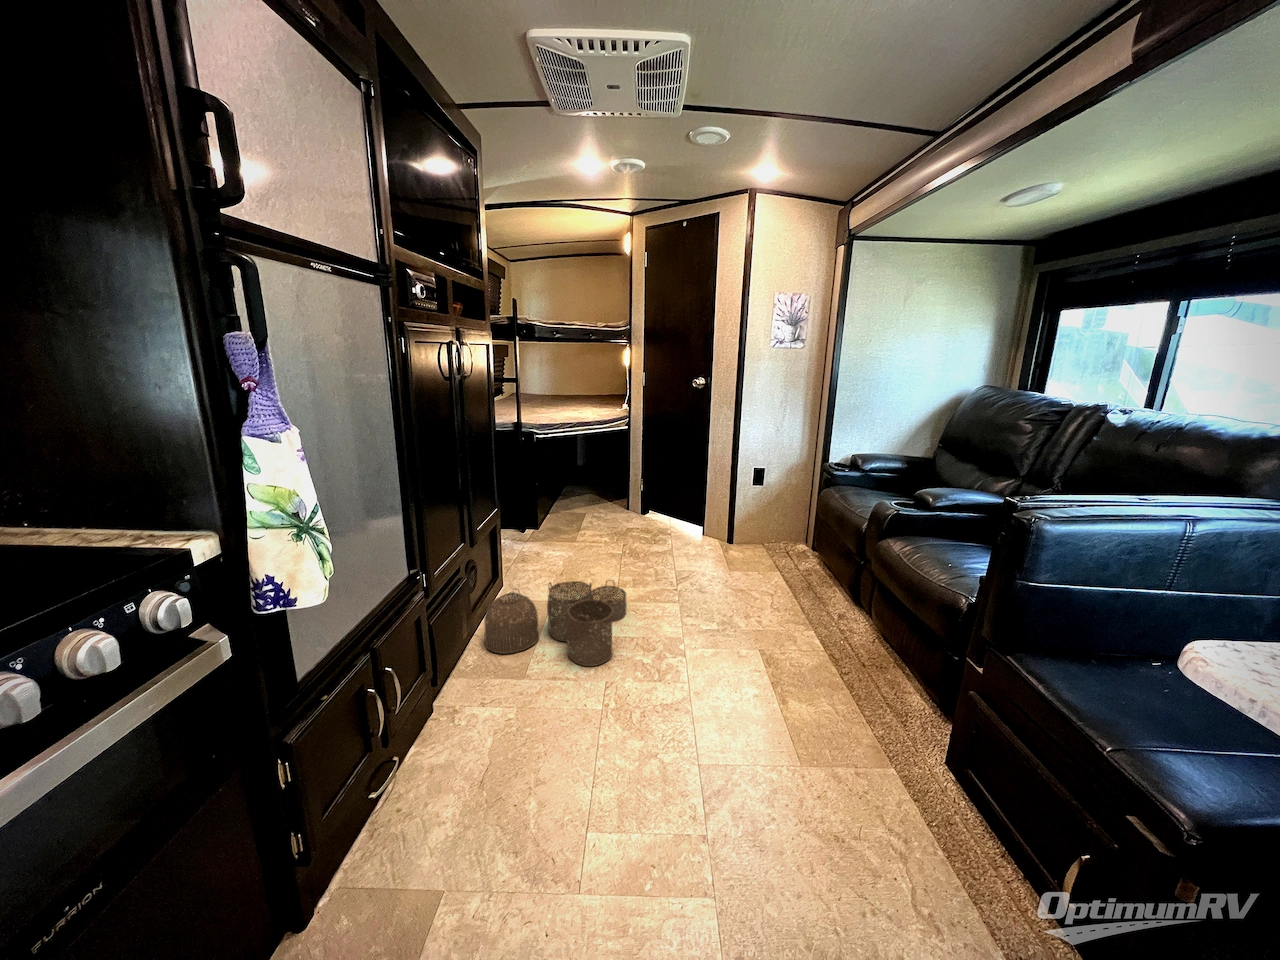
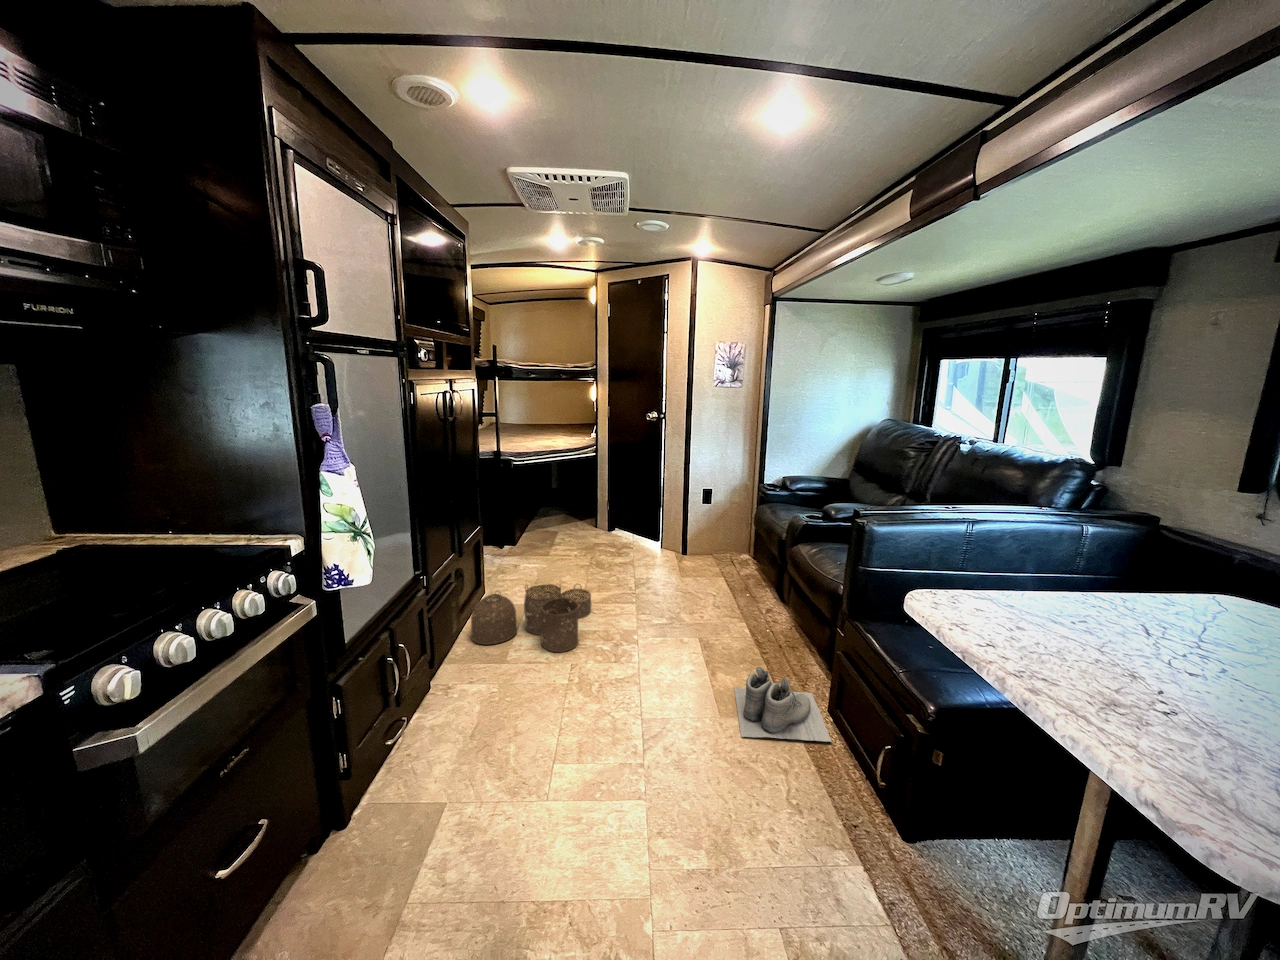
boots: none [814,703,960,814] -> present [734,667,831,742]

